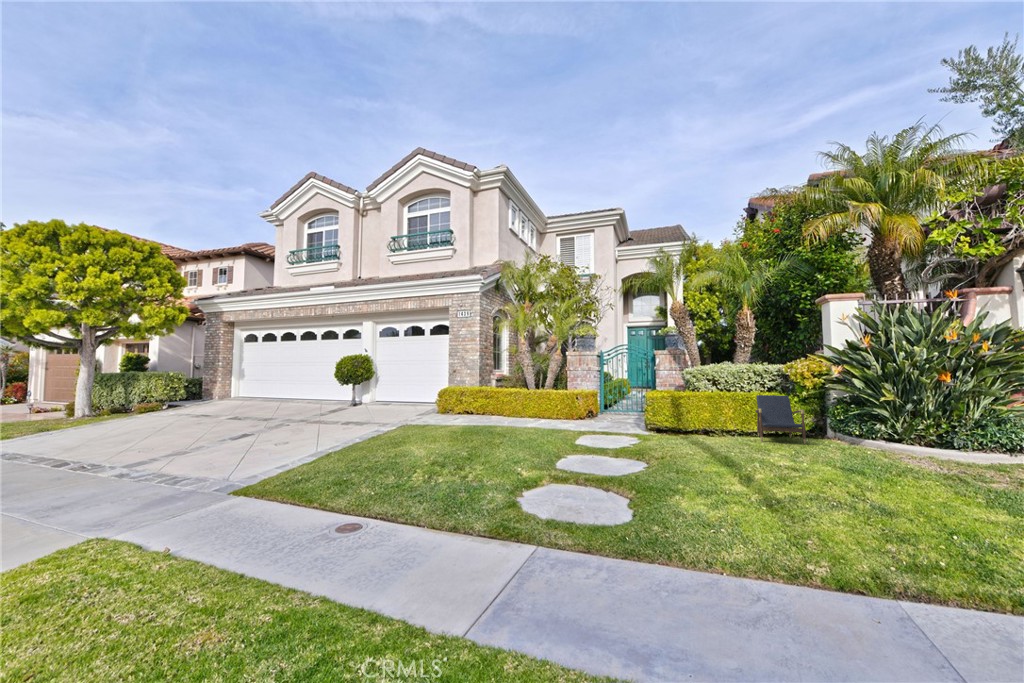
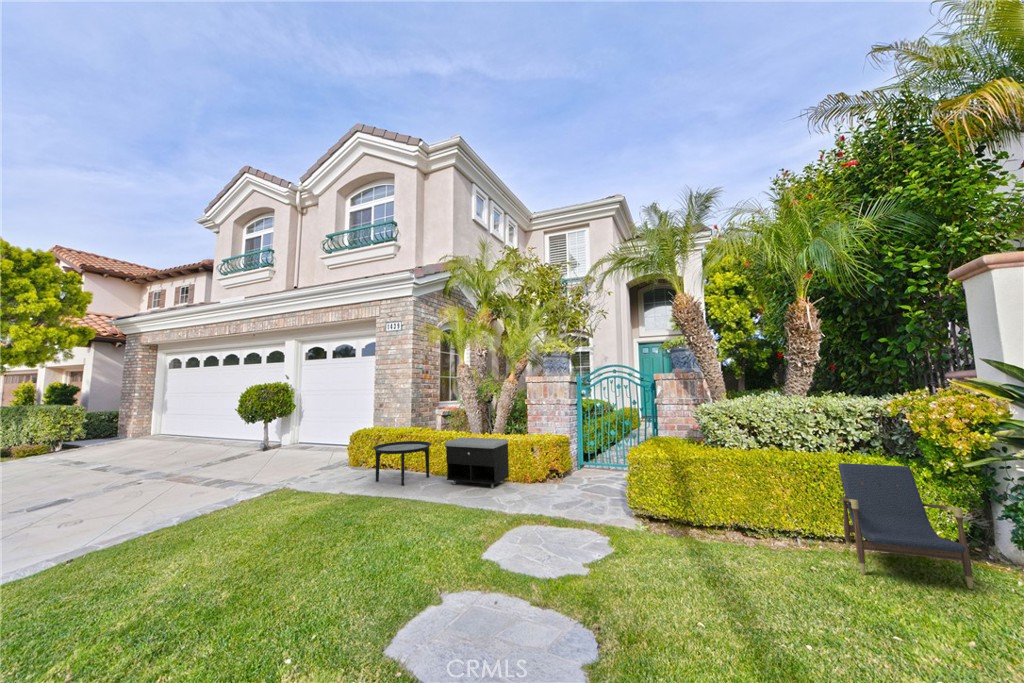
storage bench: none [522,391,562,421] -> present [445,438,509,488]
round table: none [470,395,508,421] -> present [373,441,432,486]

